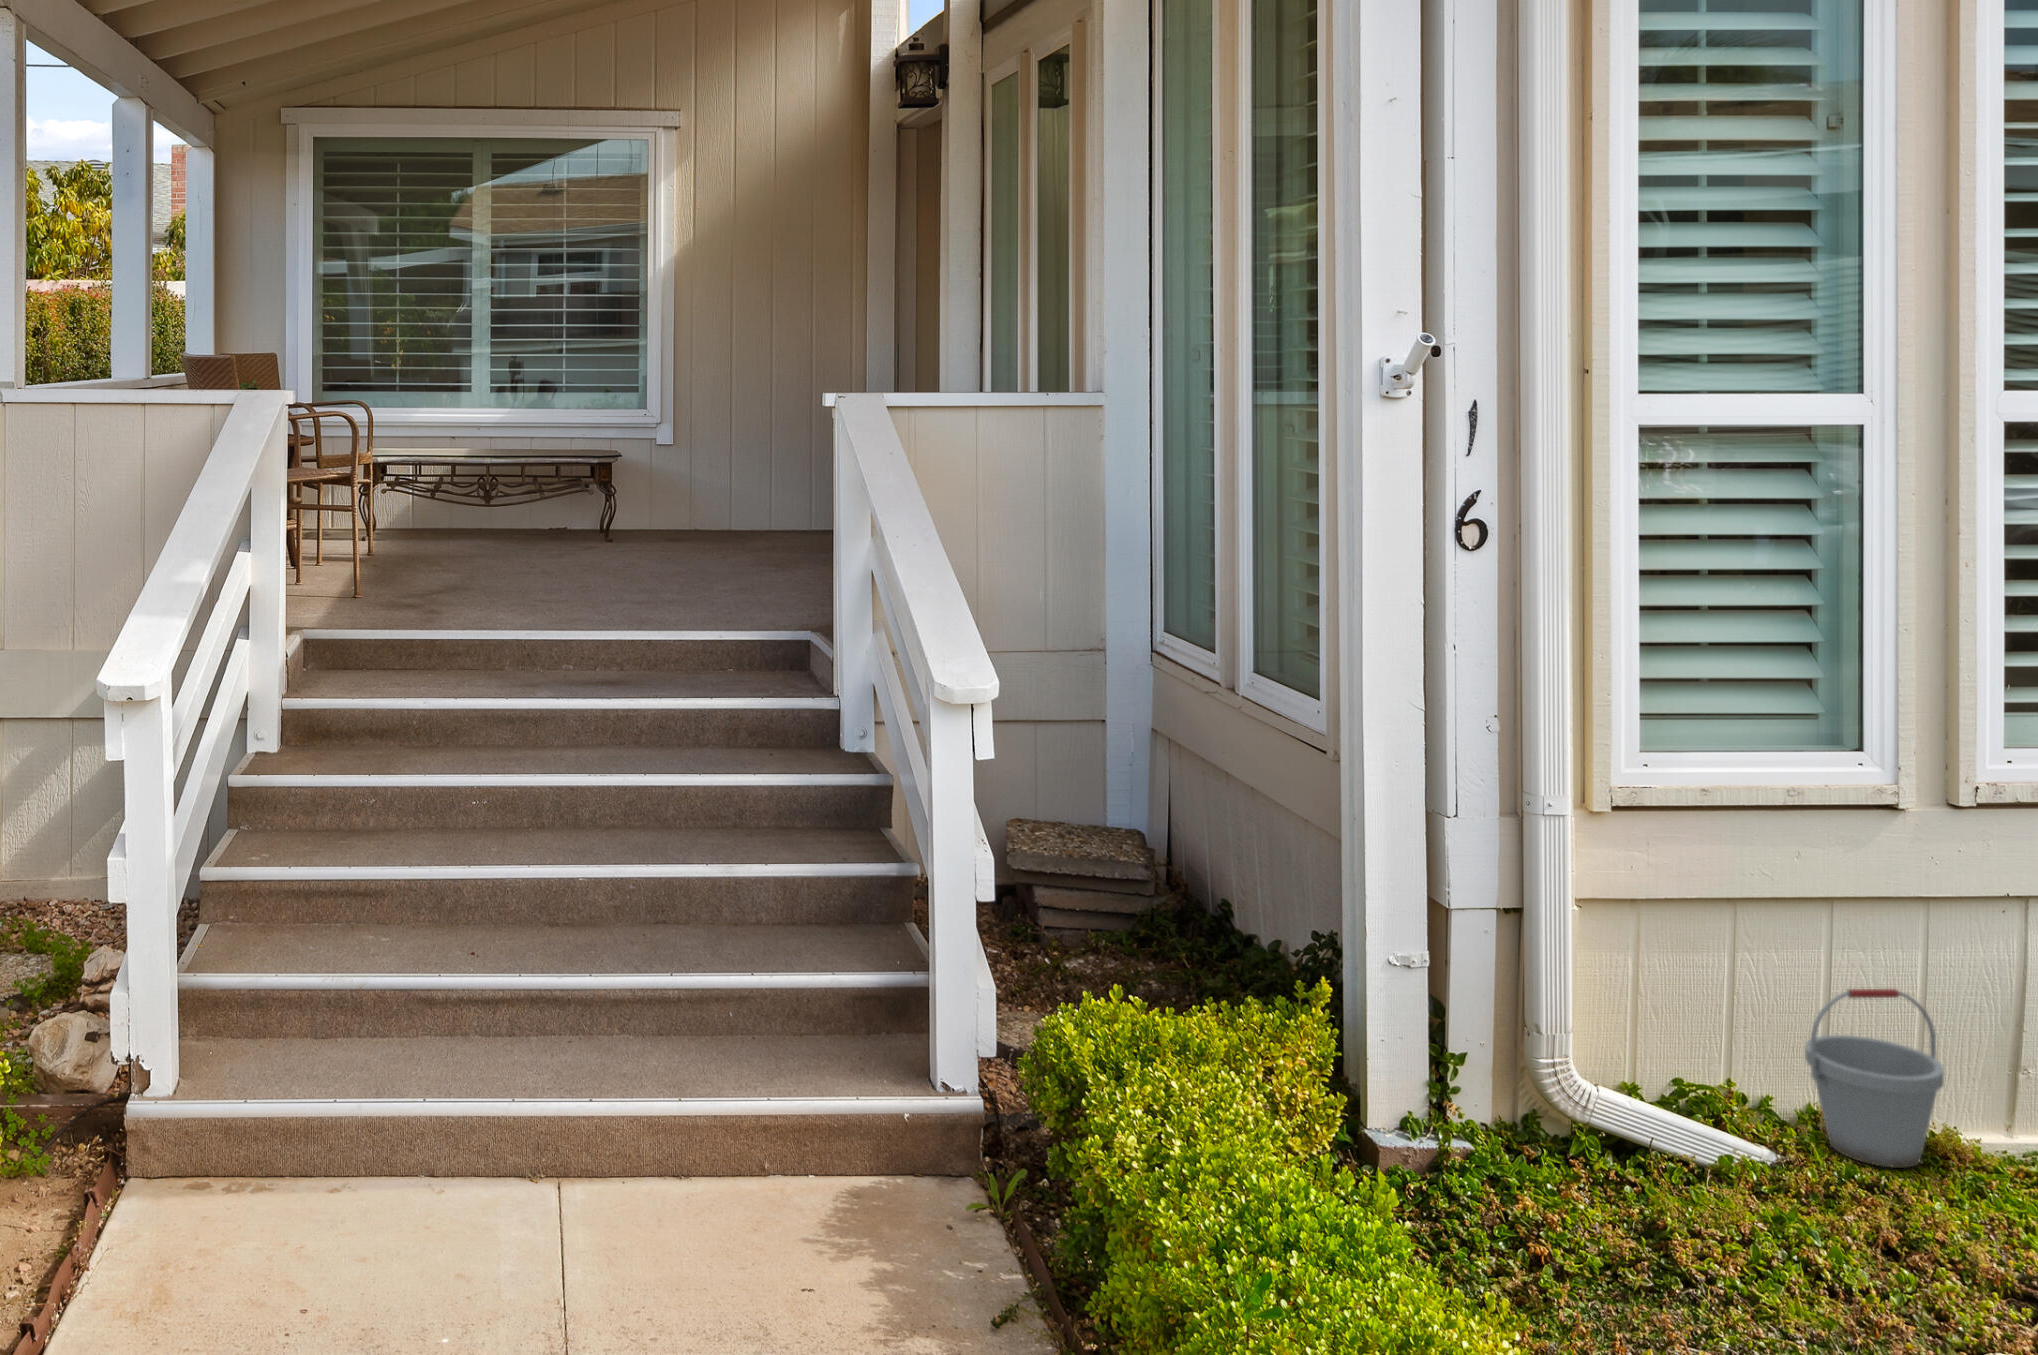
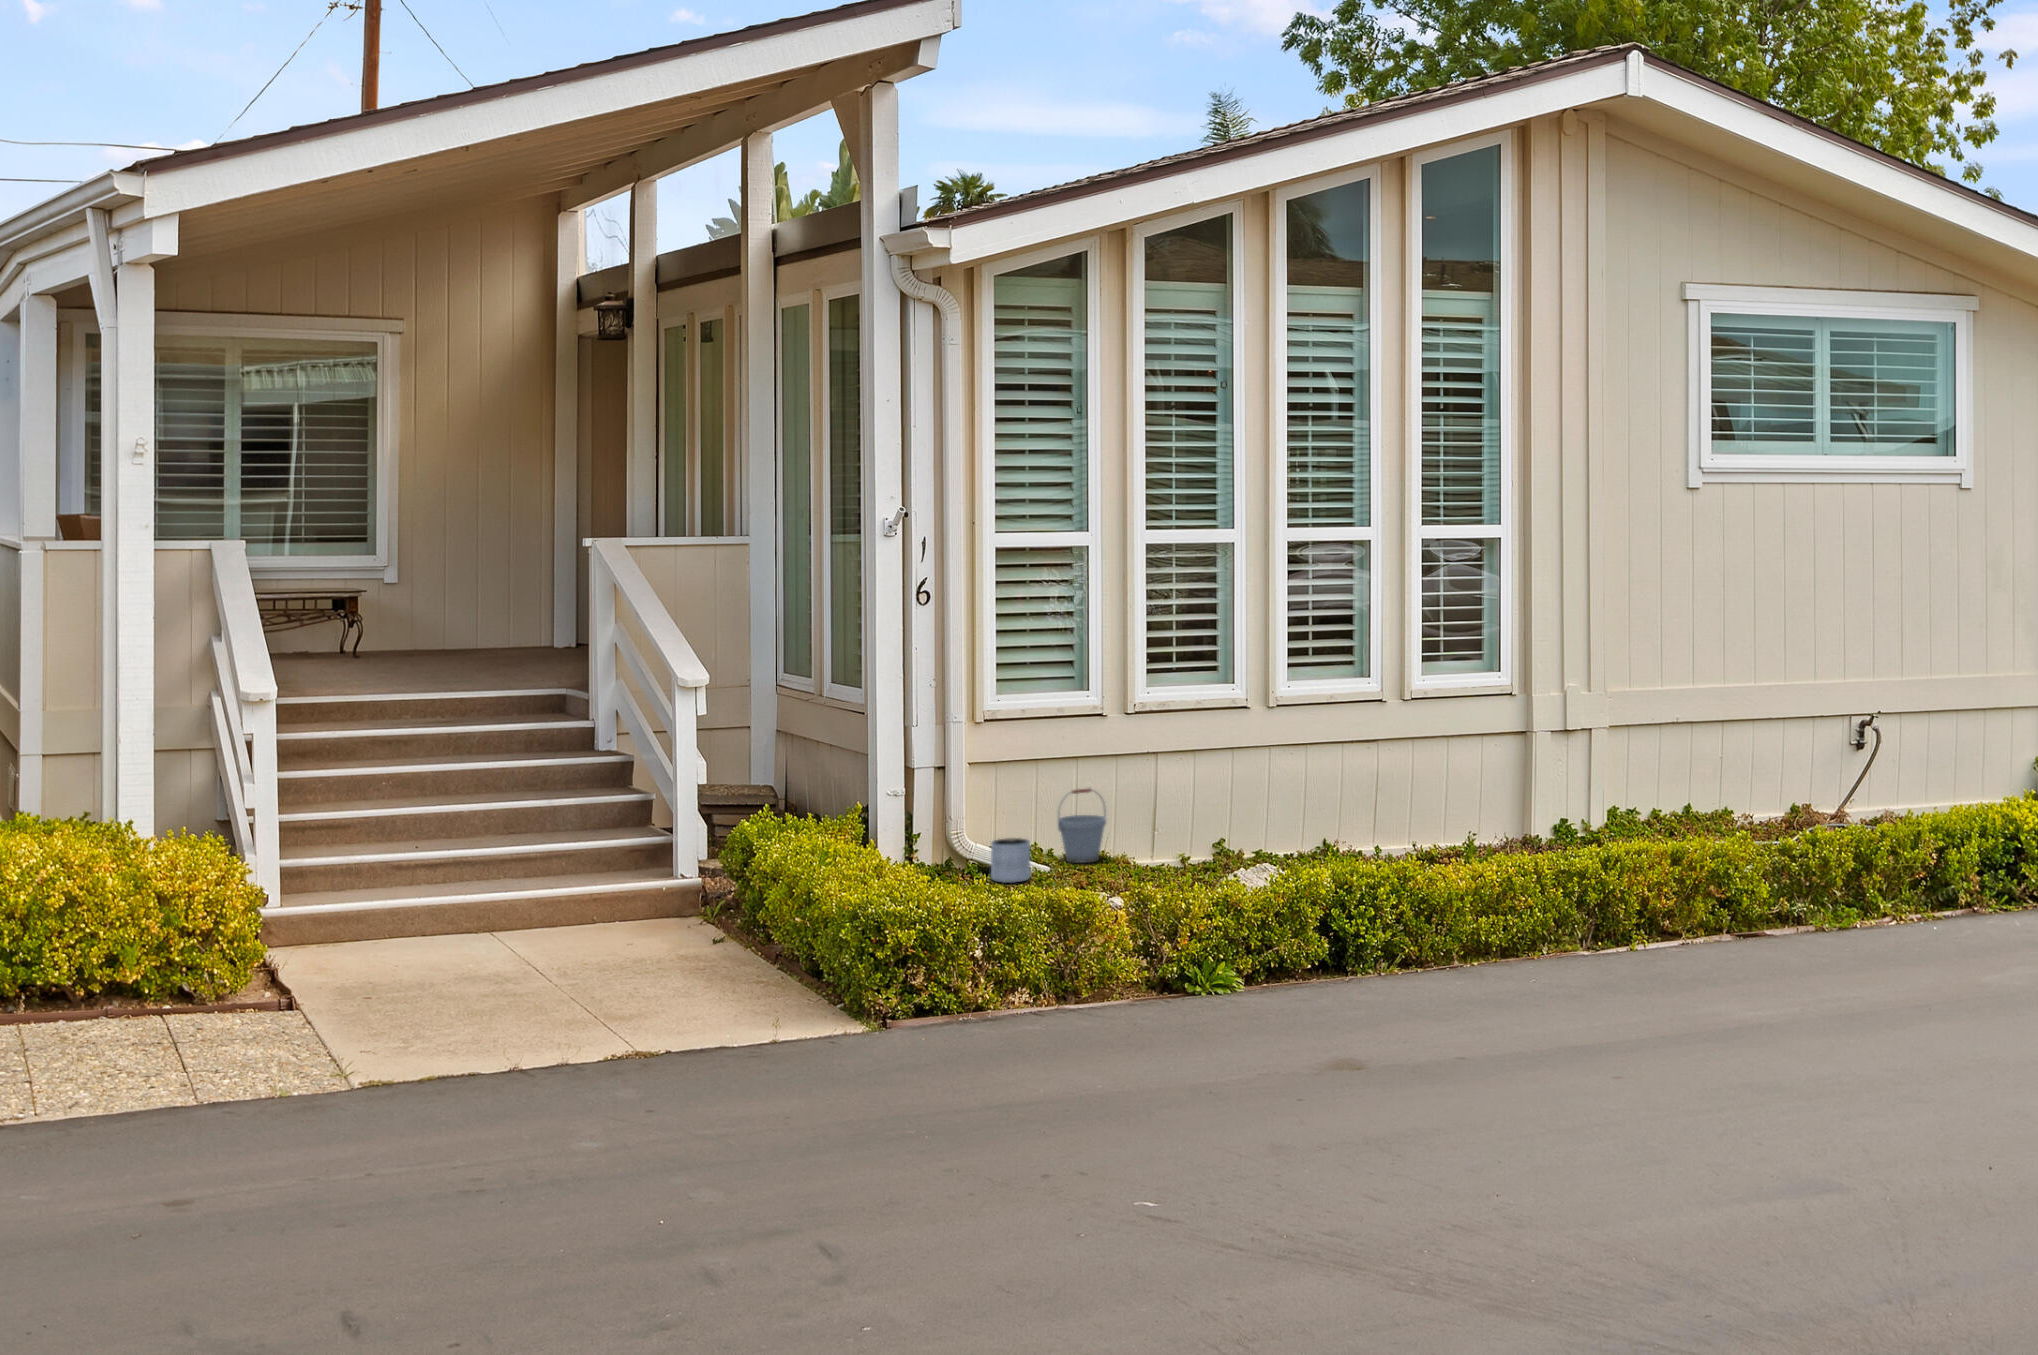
planter: none [1657,1103,1766,1229] -> present [991,838,1031,883]

